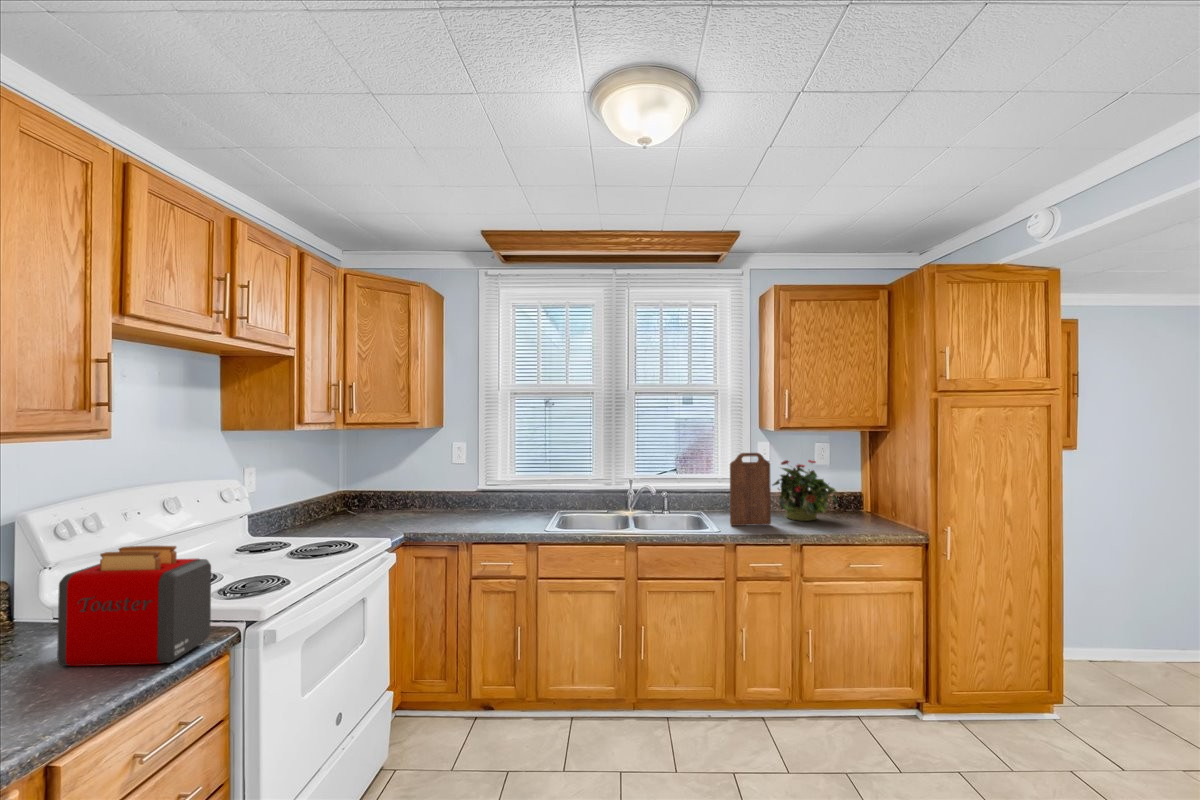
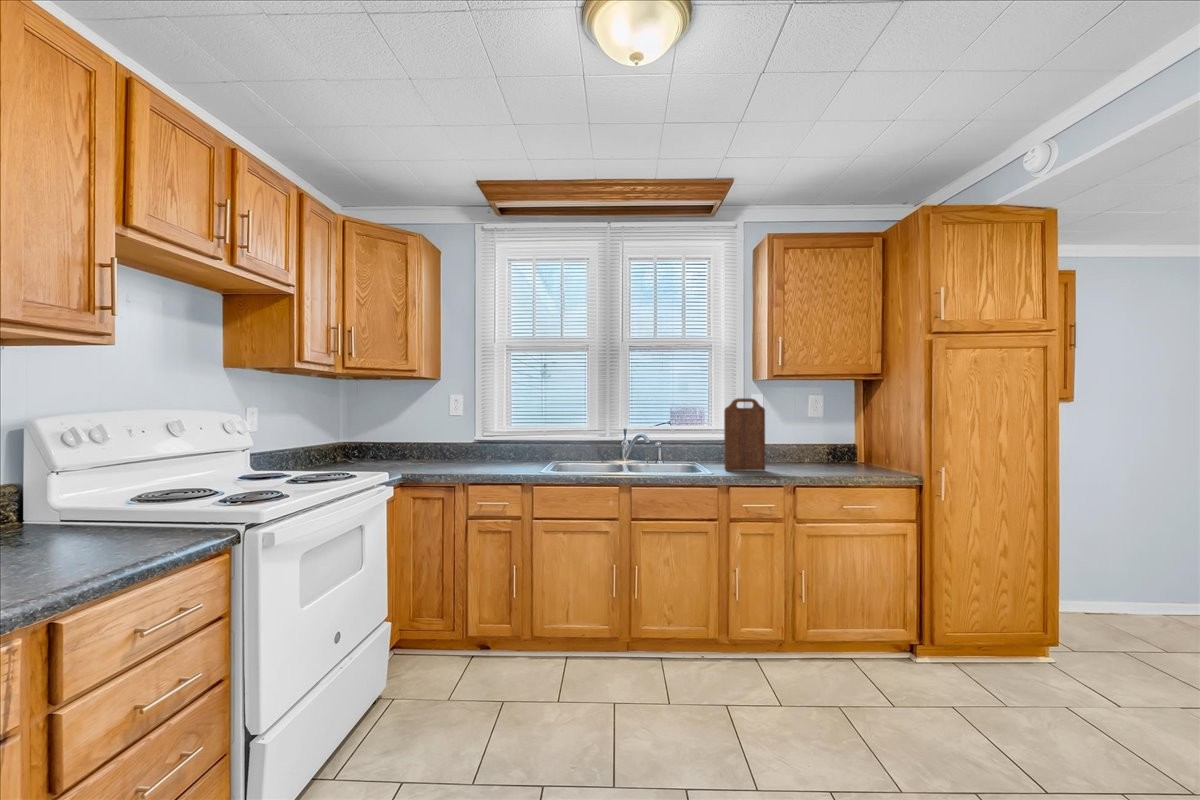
potted plant: present [773,460,837,521] -> none [767,408,833,468]
toaster: present [57,546,211,666] -> none [68,438,212,545]

